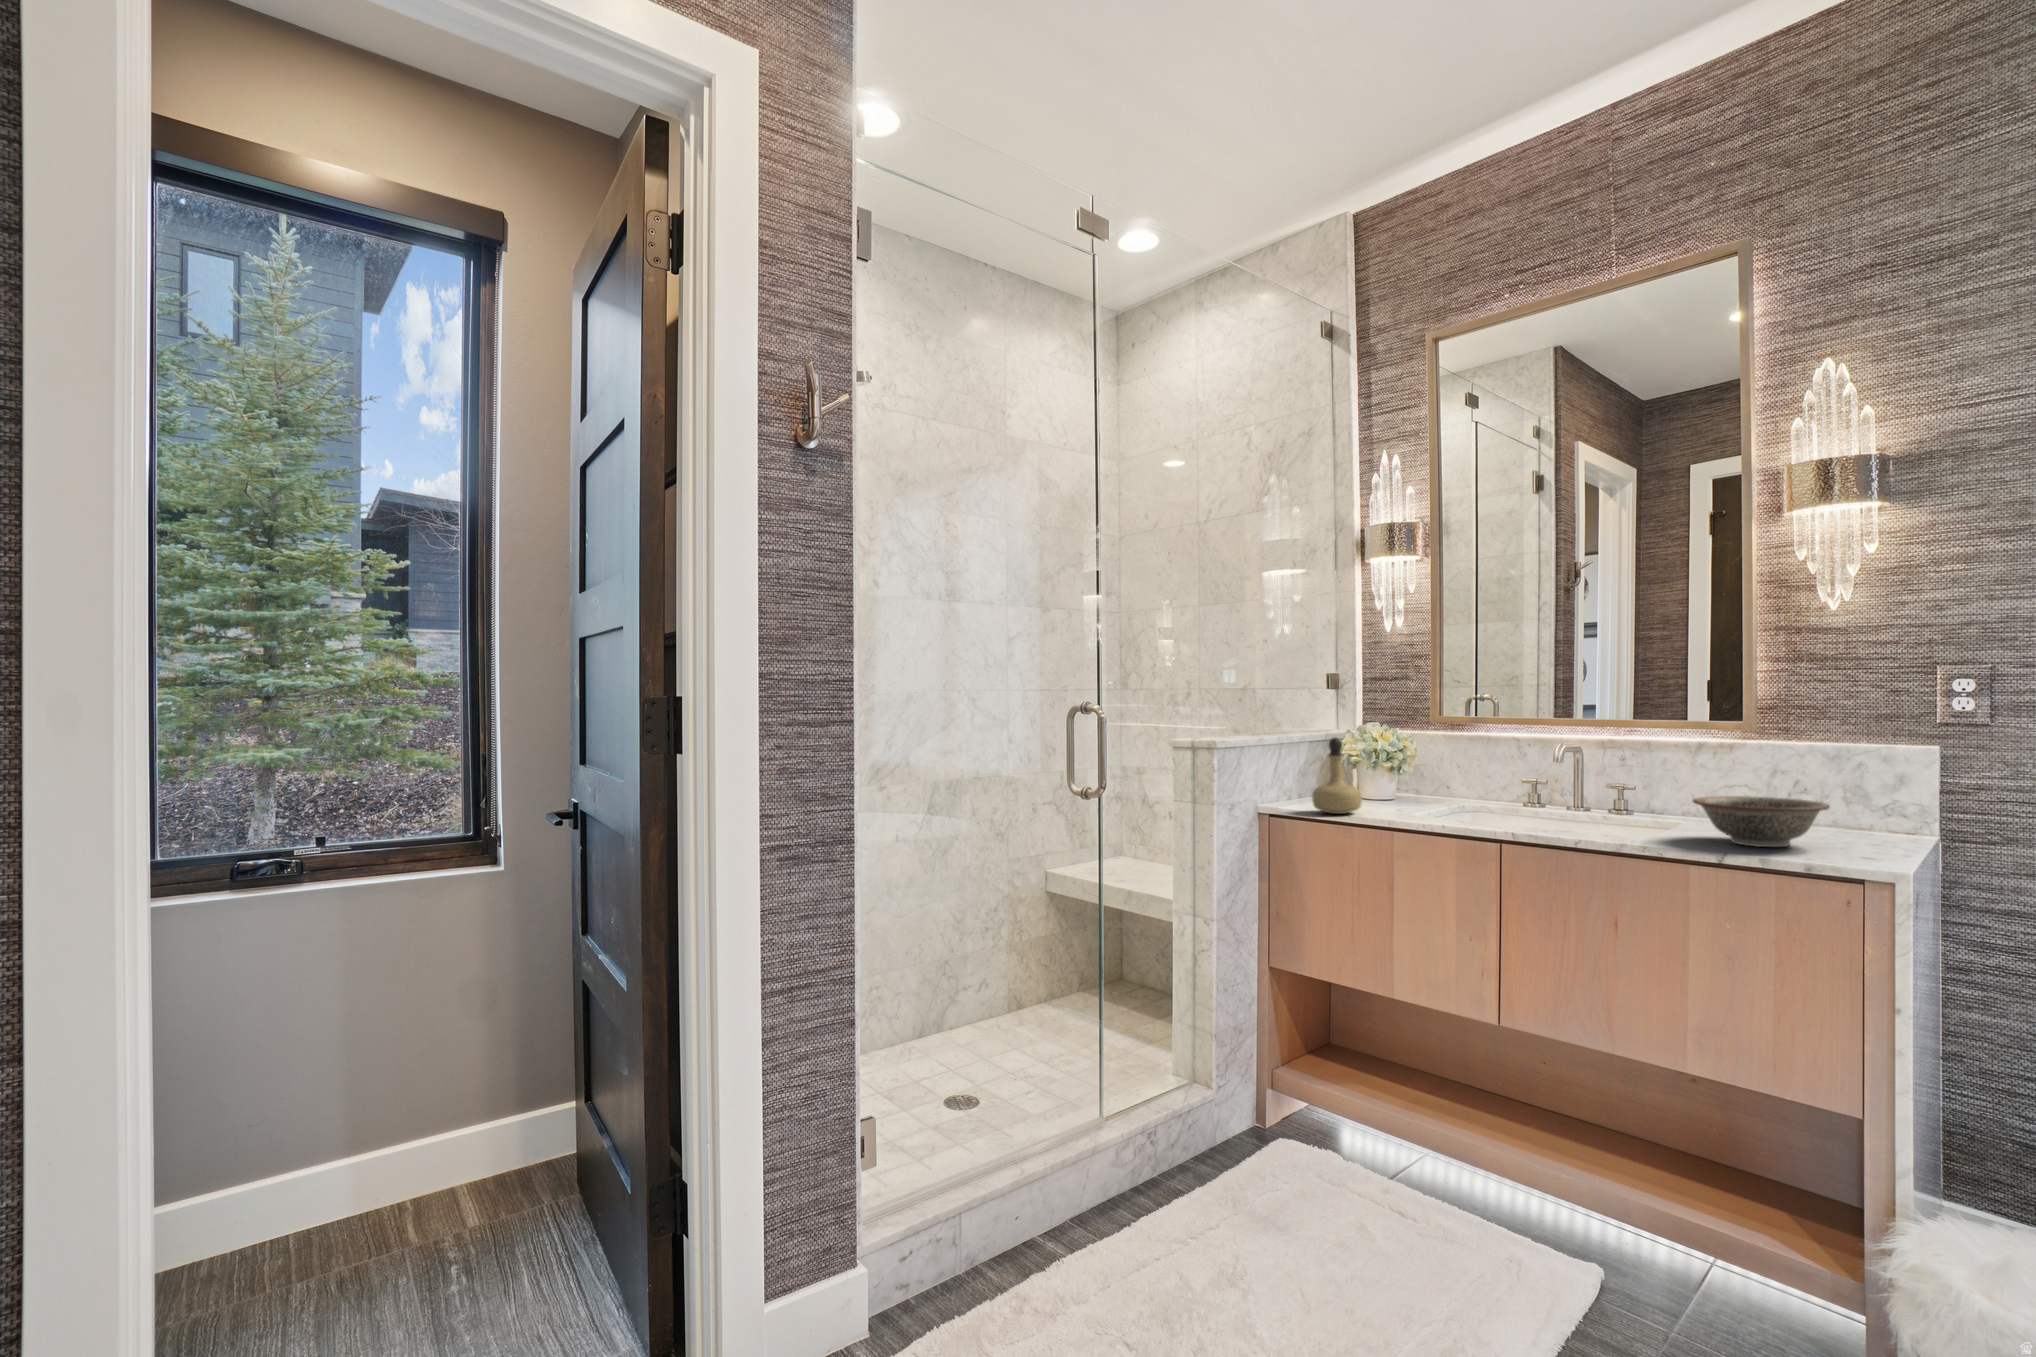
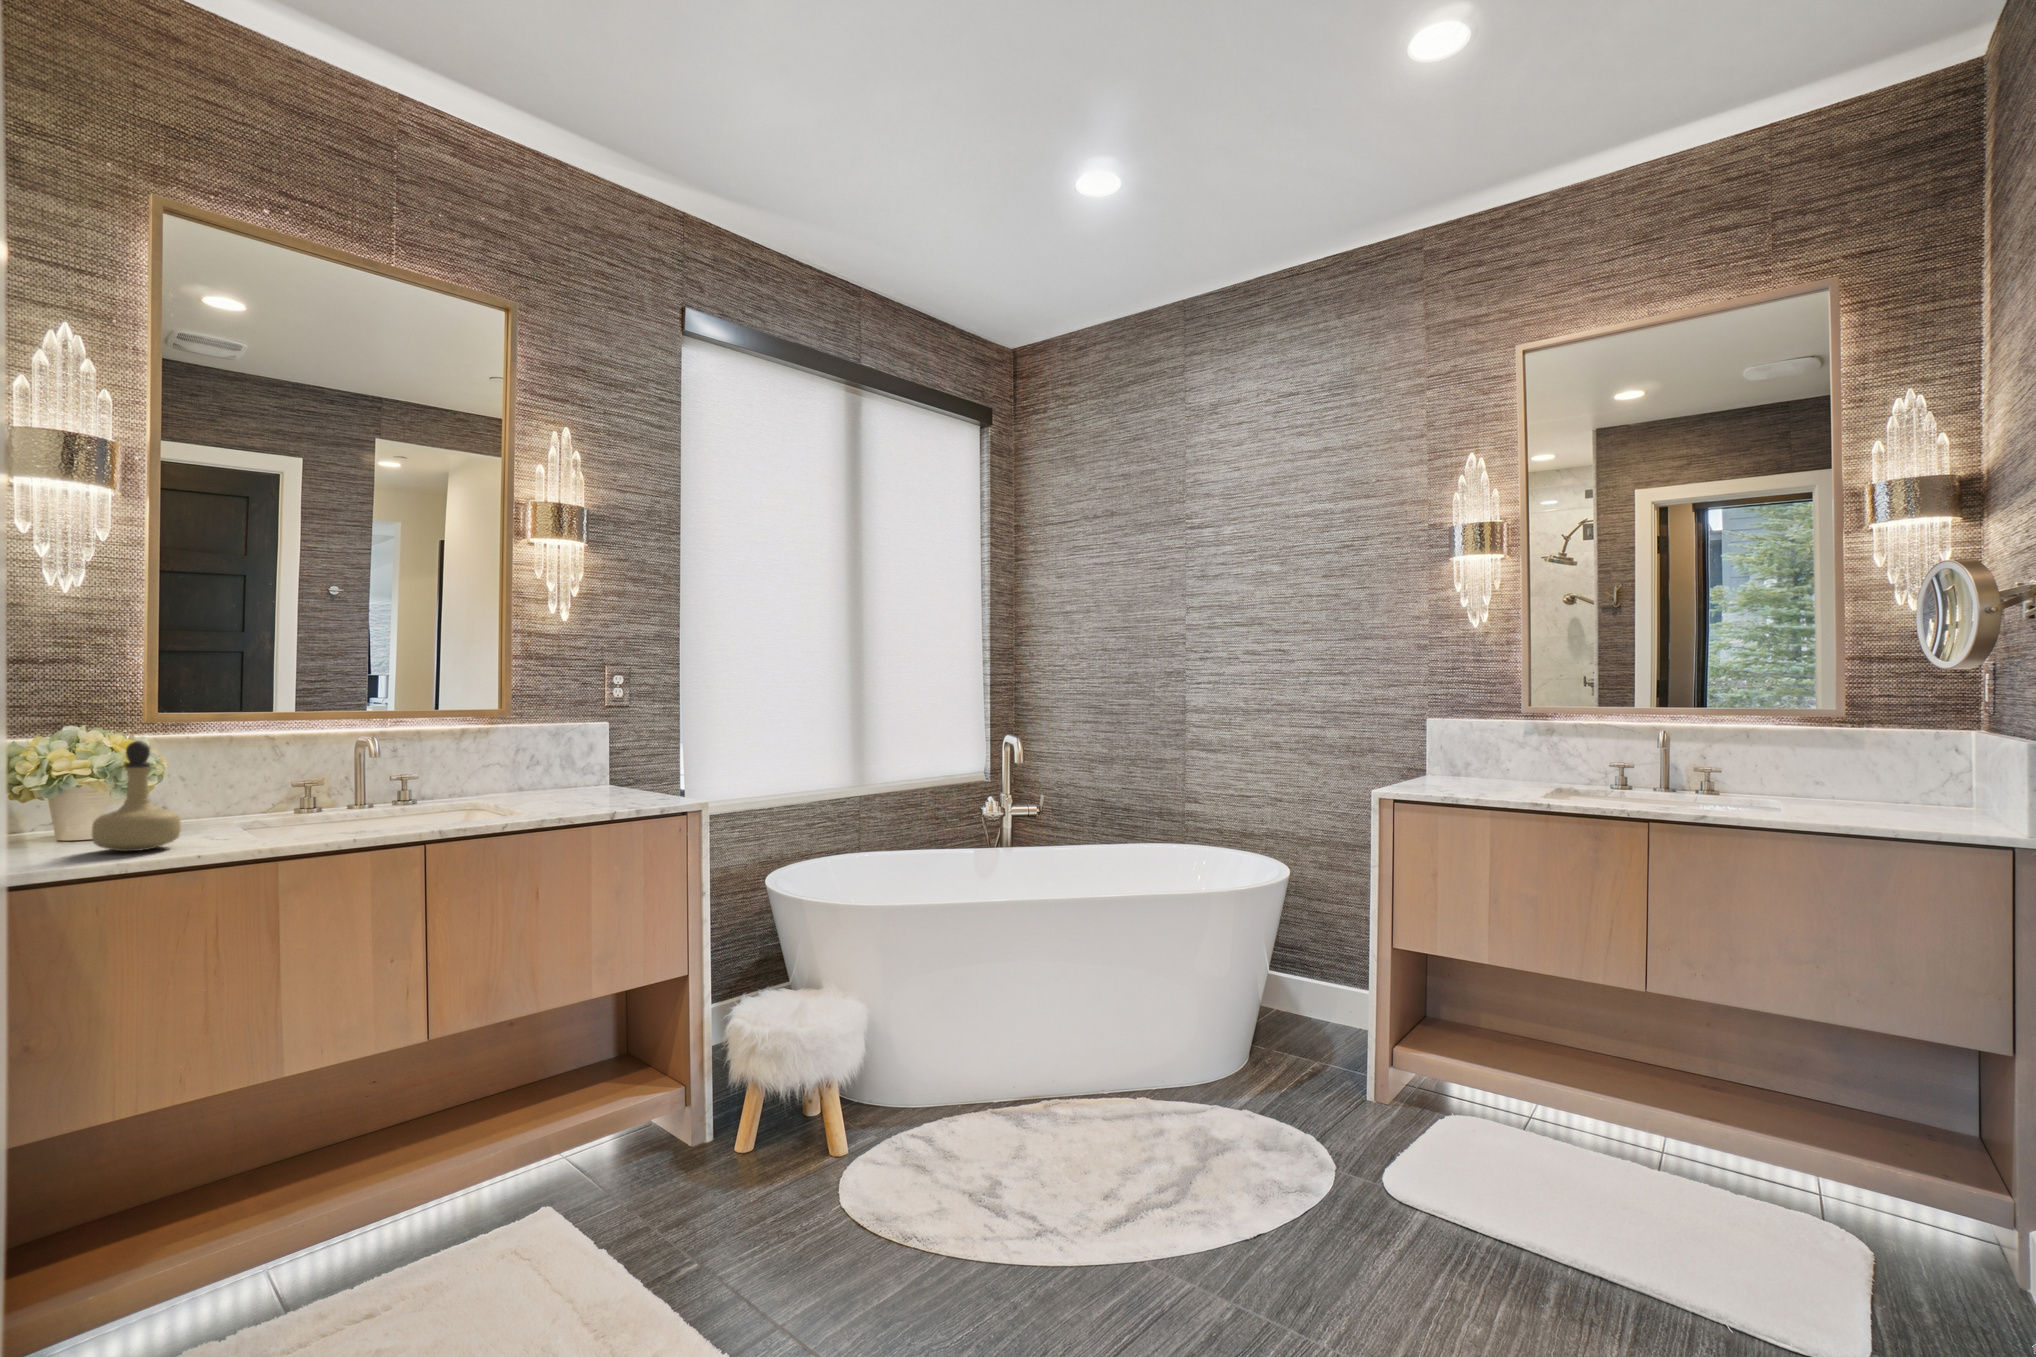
decorative bowl: present [1693,796,1830,847] -> none [548,767,641,805]

